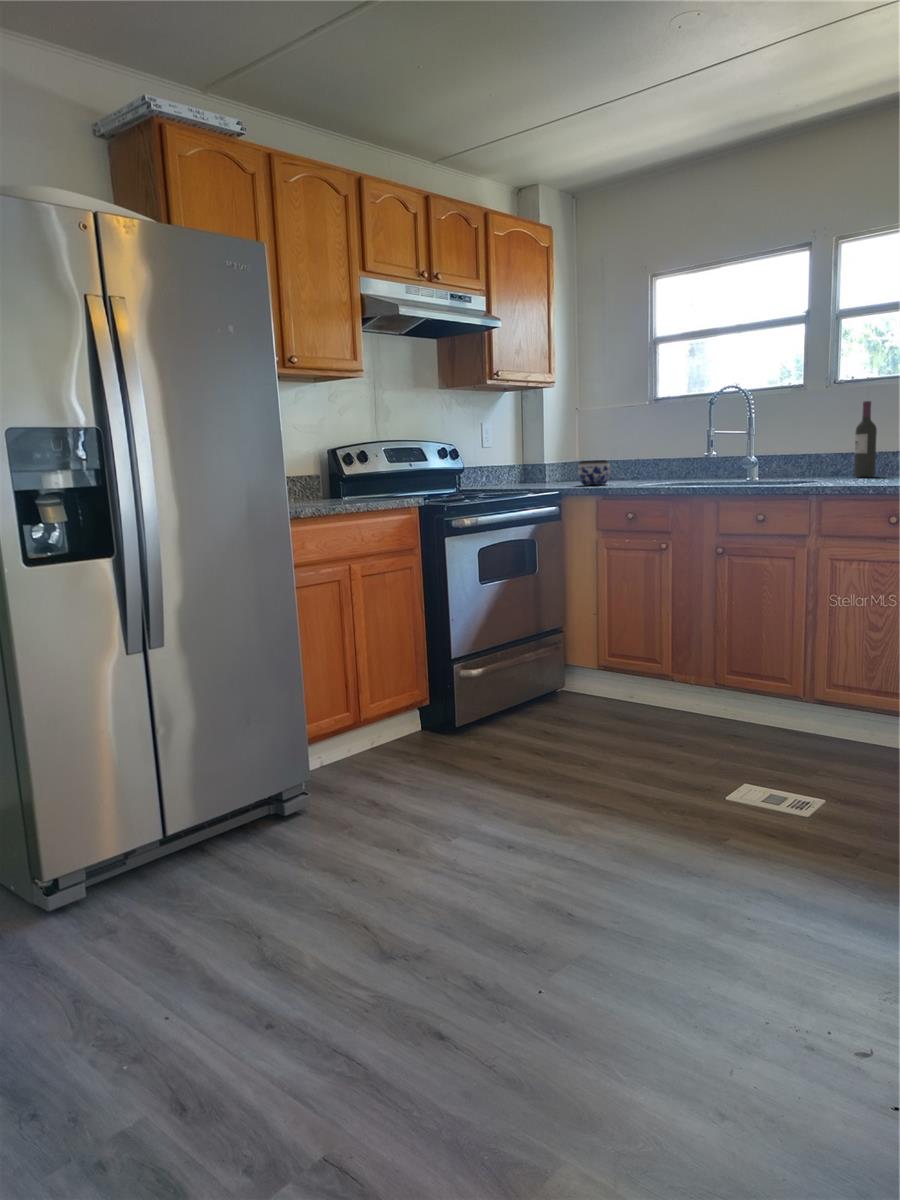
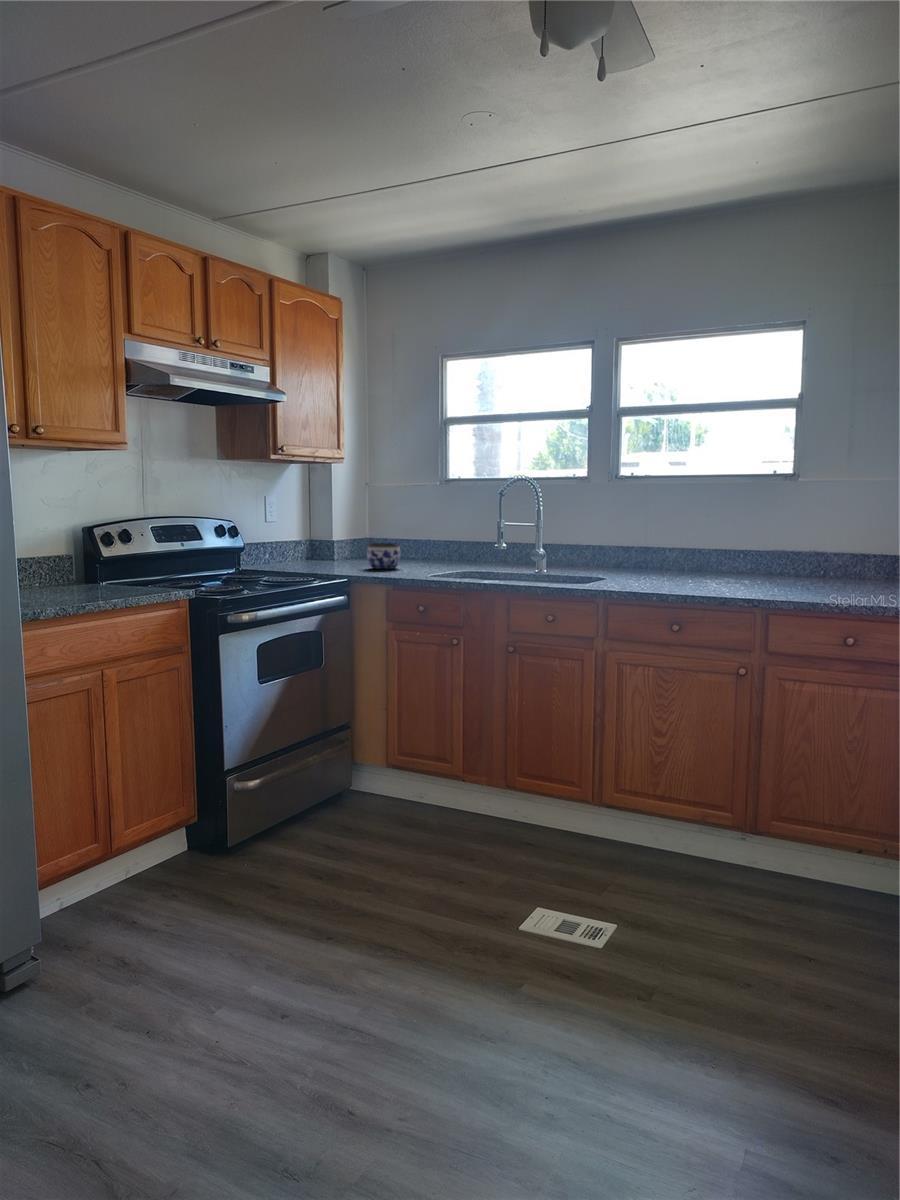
wine bottle: present [854,401,877,477] -> none [635,500,655,572]

